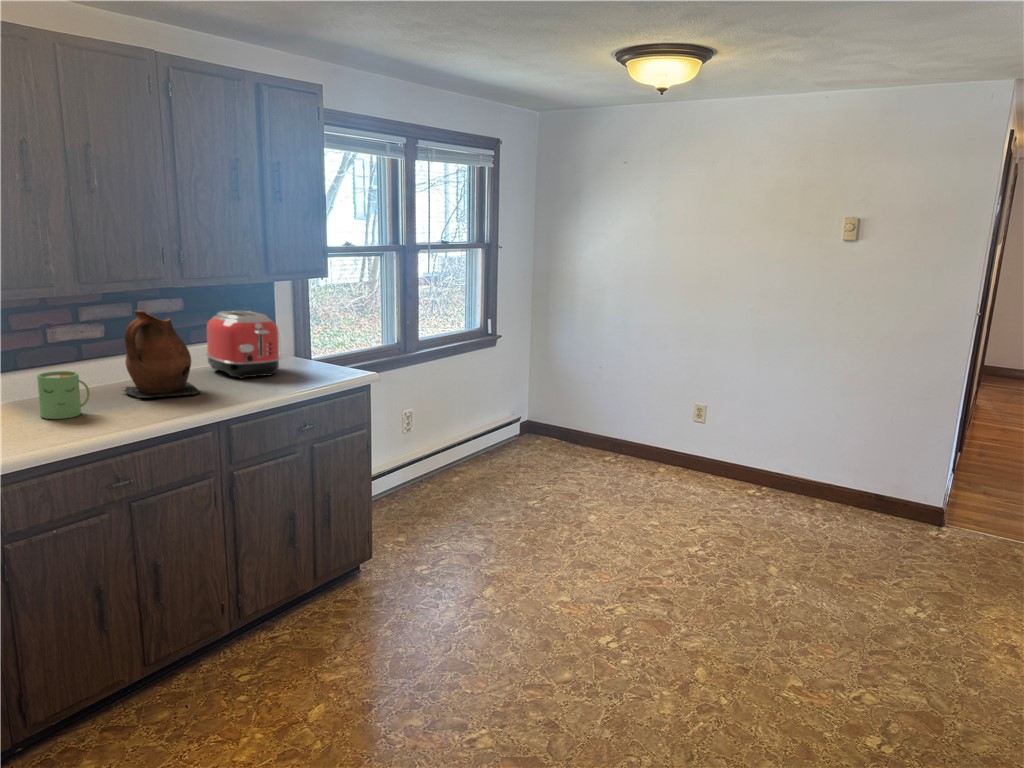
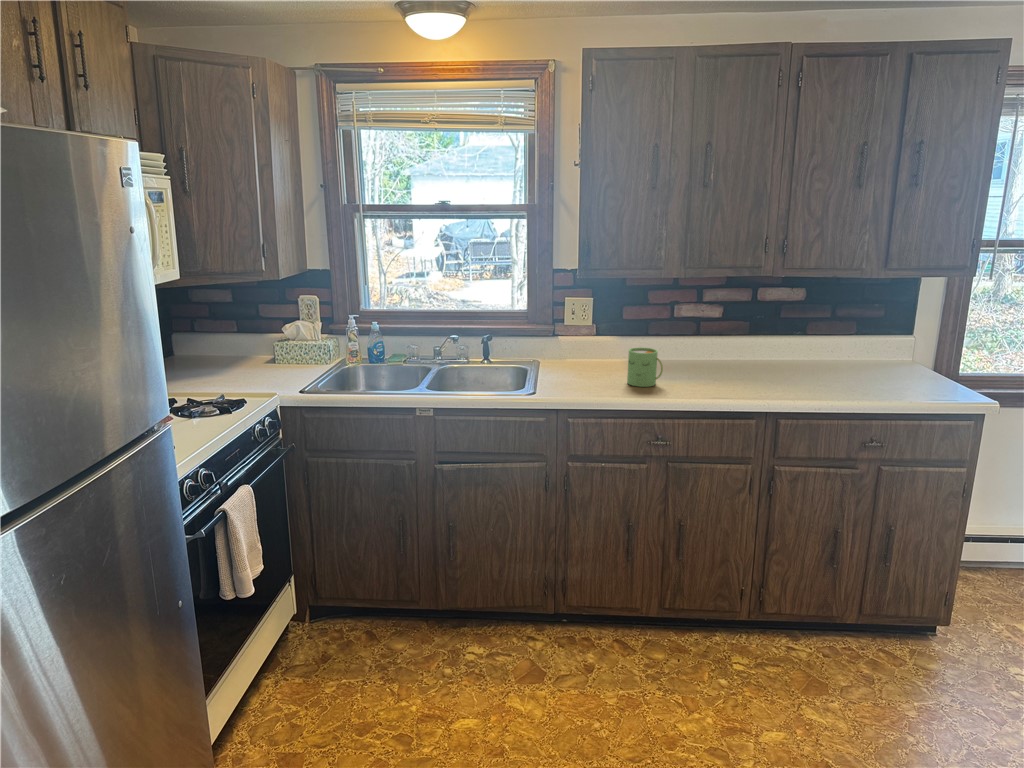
ceramic pitcher: present [124,310,200,398] -> none [706,303,771,389]
toaster: present [206,311,280,378] -> none [807,311,880,384]

